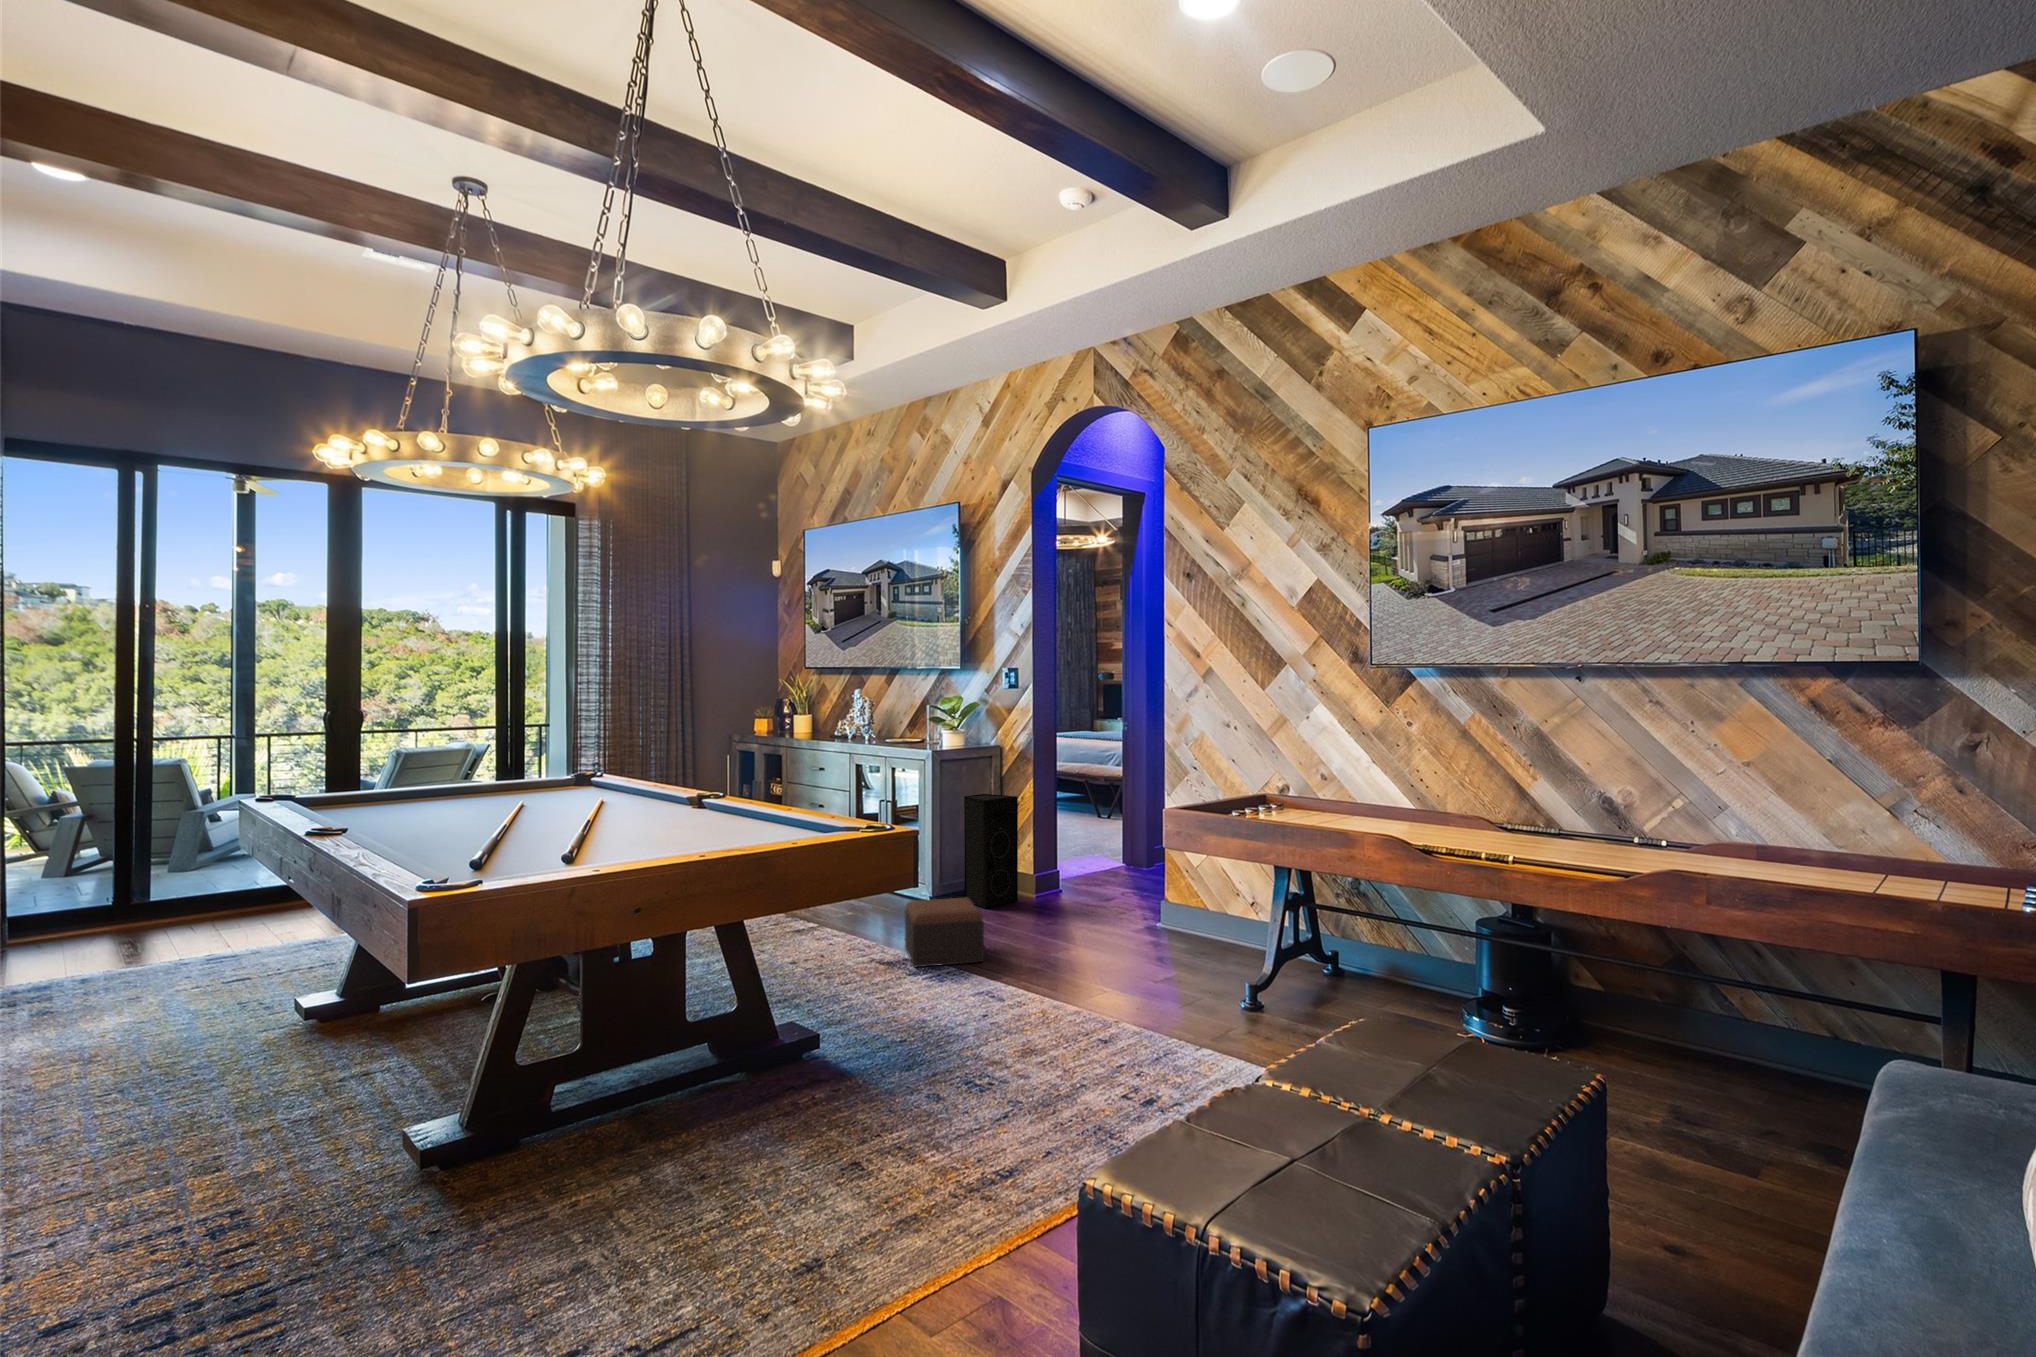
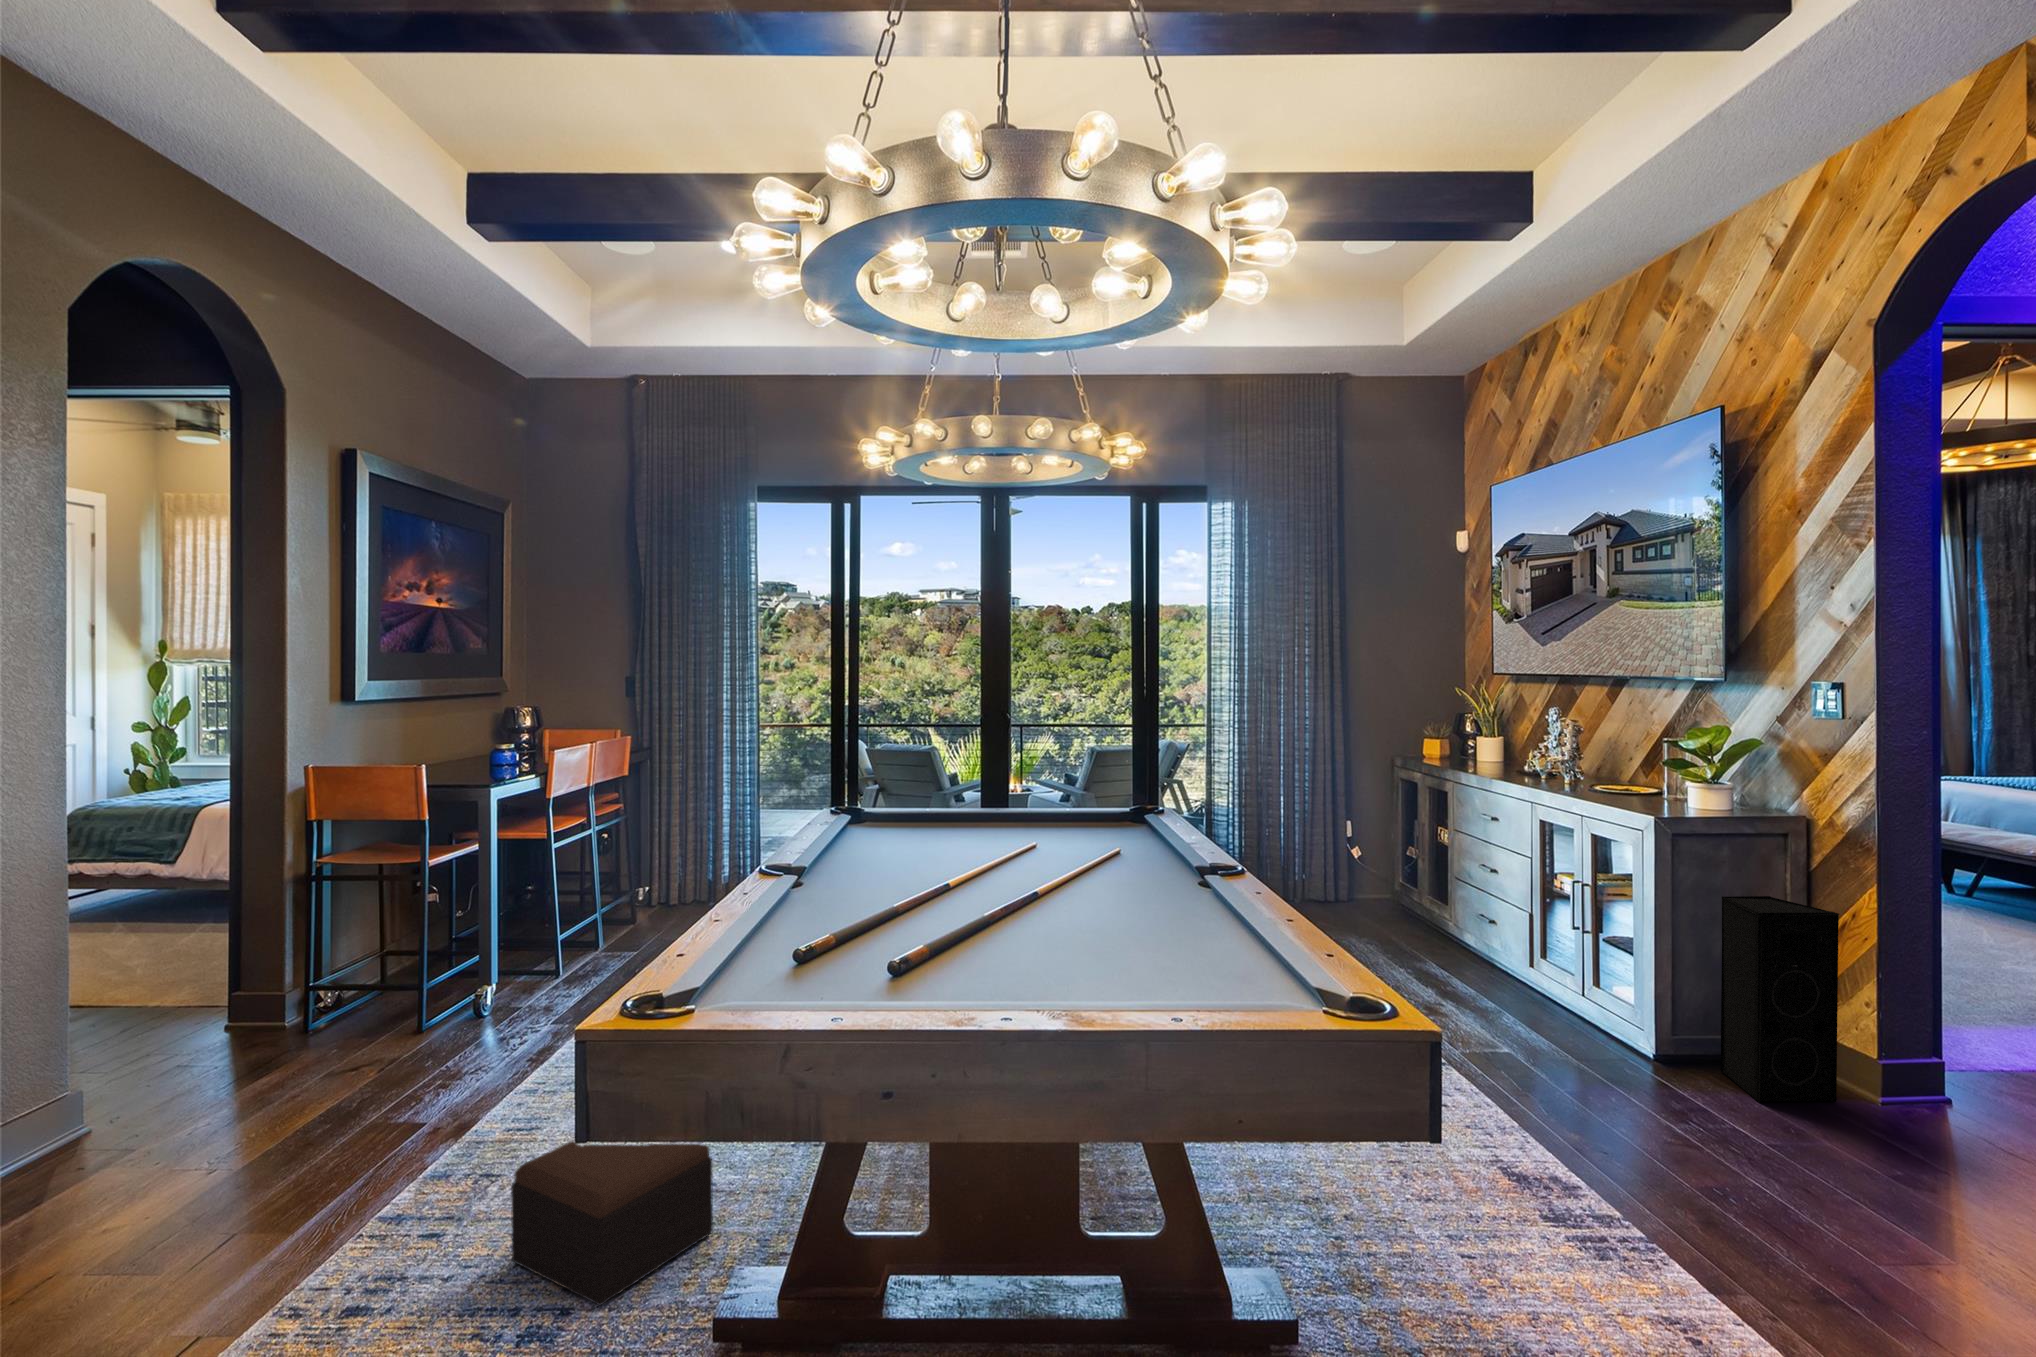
footstool: present [905,898,984,967] -> present [511,1141,713,1305]

